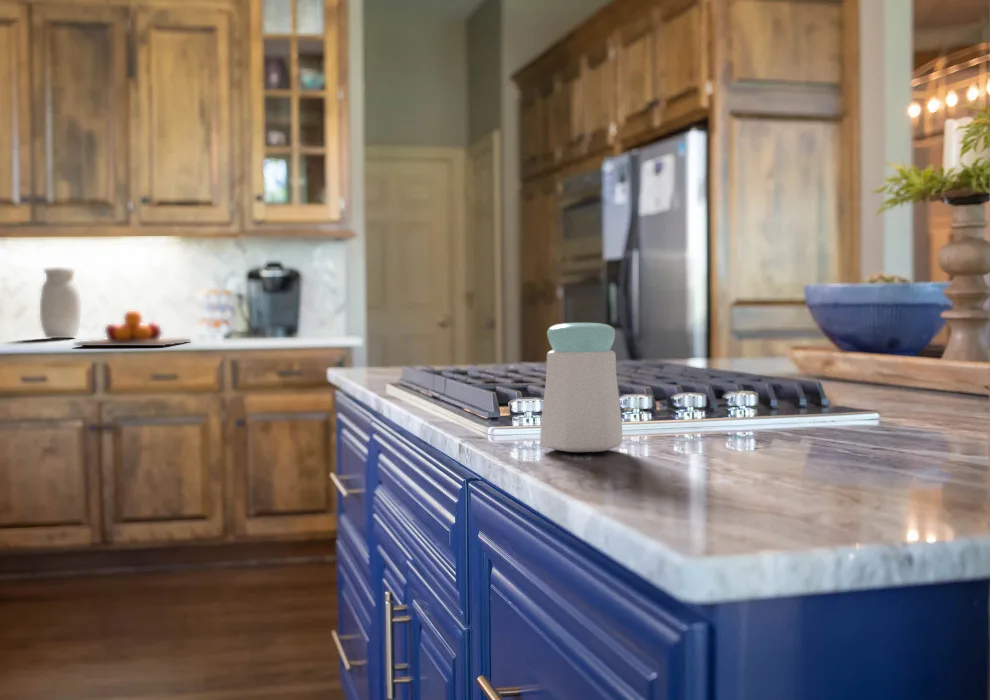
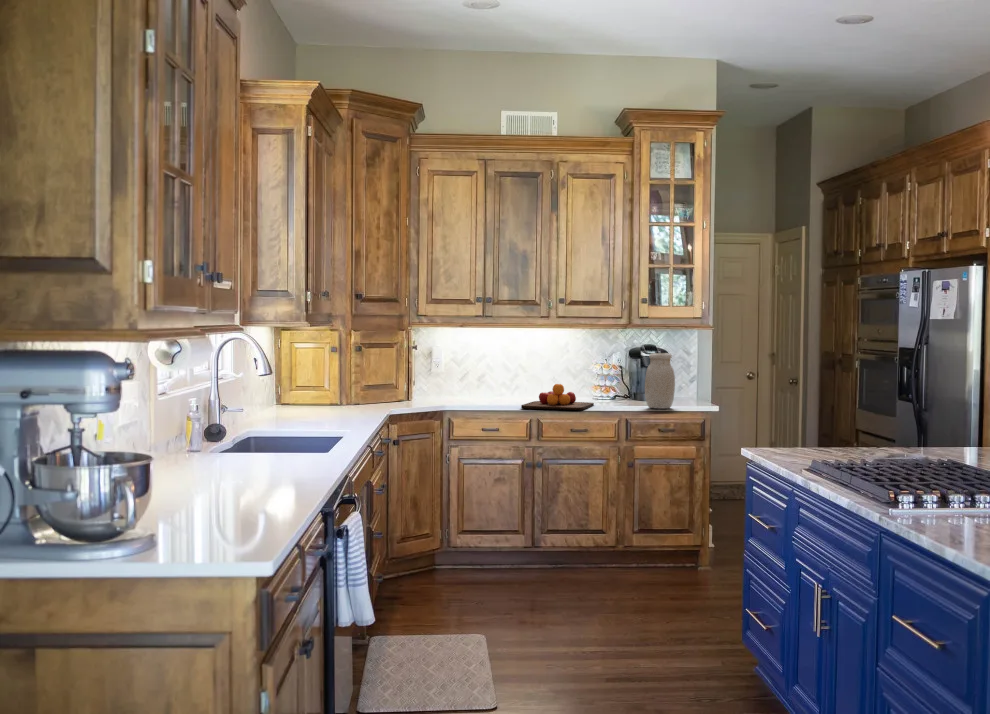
jar: present [40,267,81,338] -> present [645,353,675,409]
salt shaker: present [540,323,622,452] -> none [922,473,957,526]

